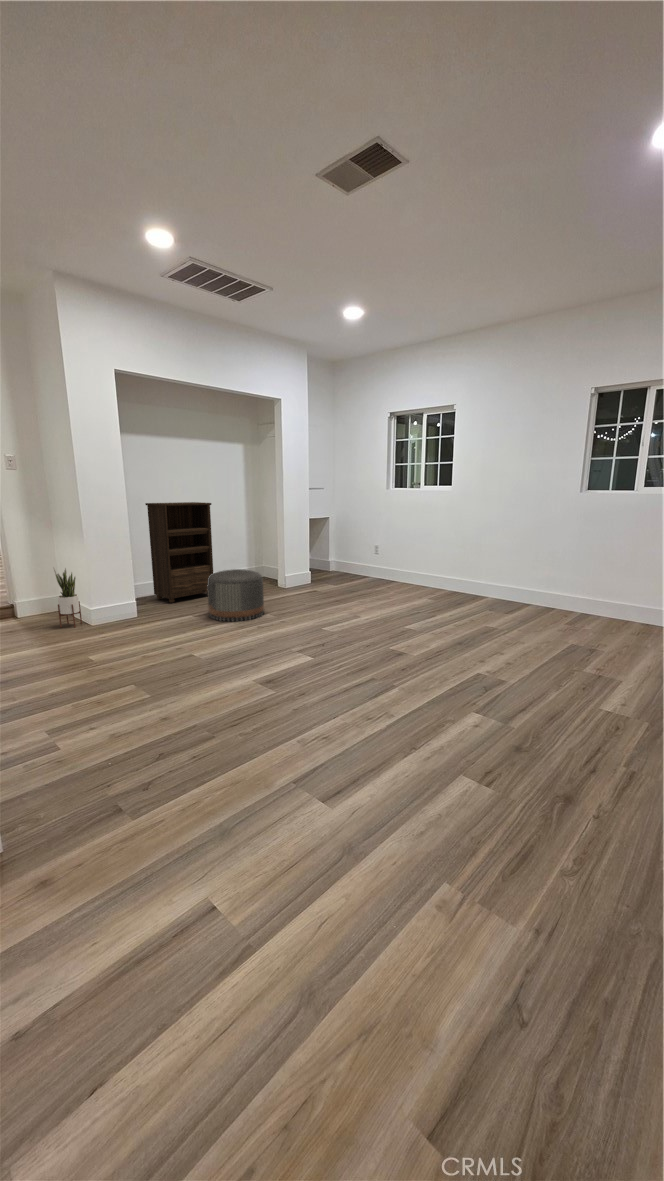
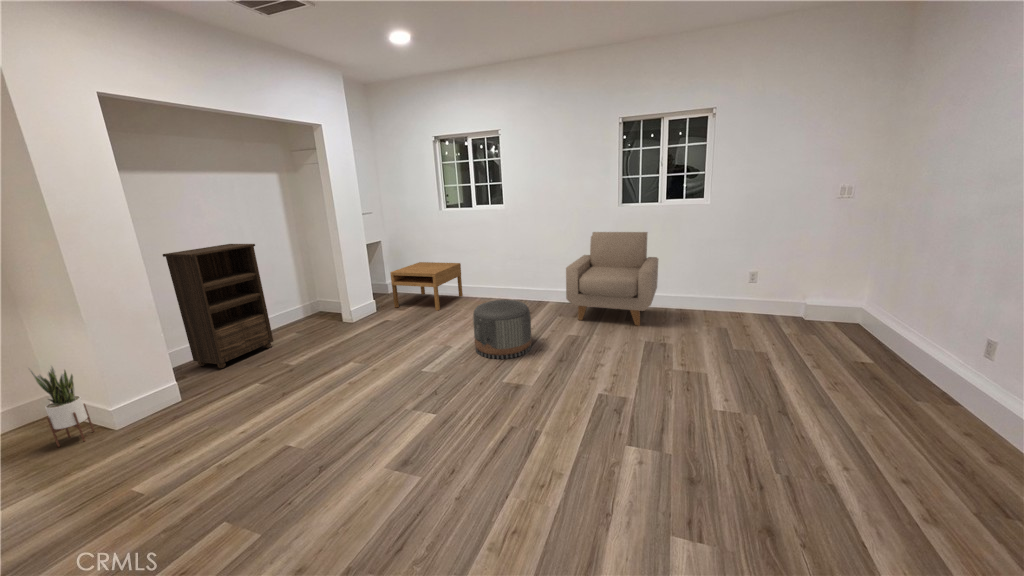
armchair: none [495,522,625,632] -> present [566,232,658,326]
coffee table: none [326,543,399,590] -> present [390,262,463,310]
pouf: present [207,569,264,621] -> present [473,300,532,359]

